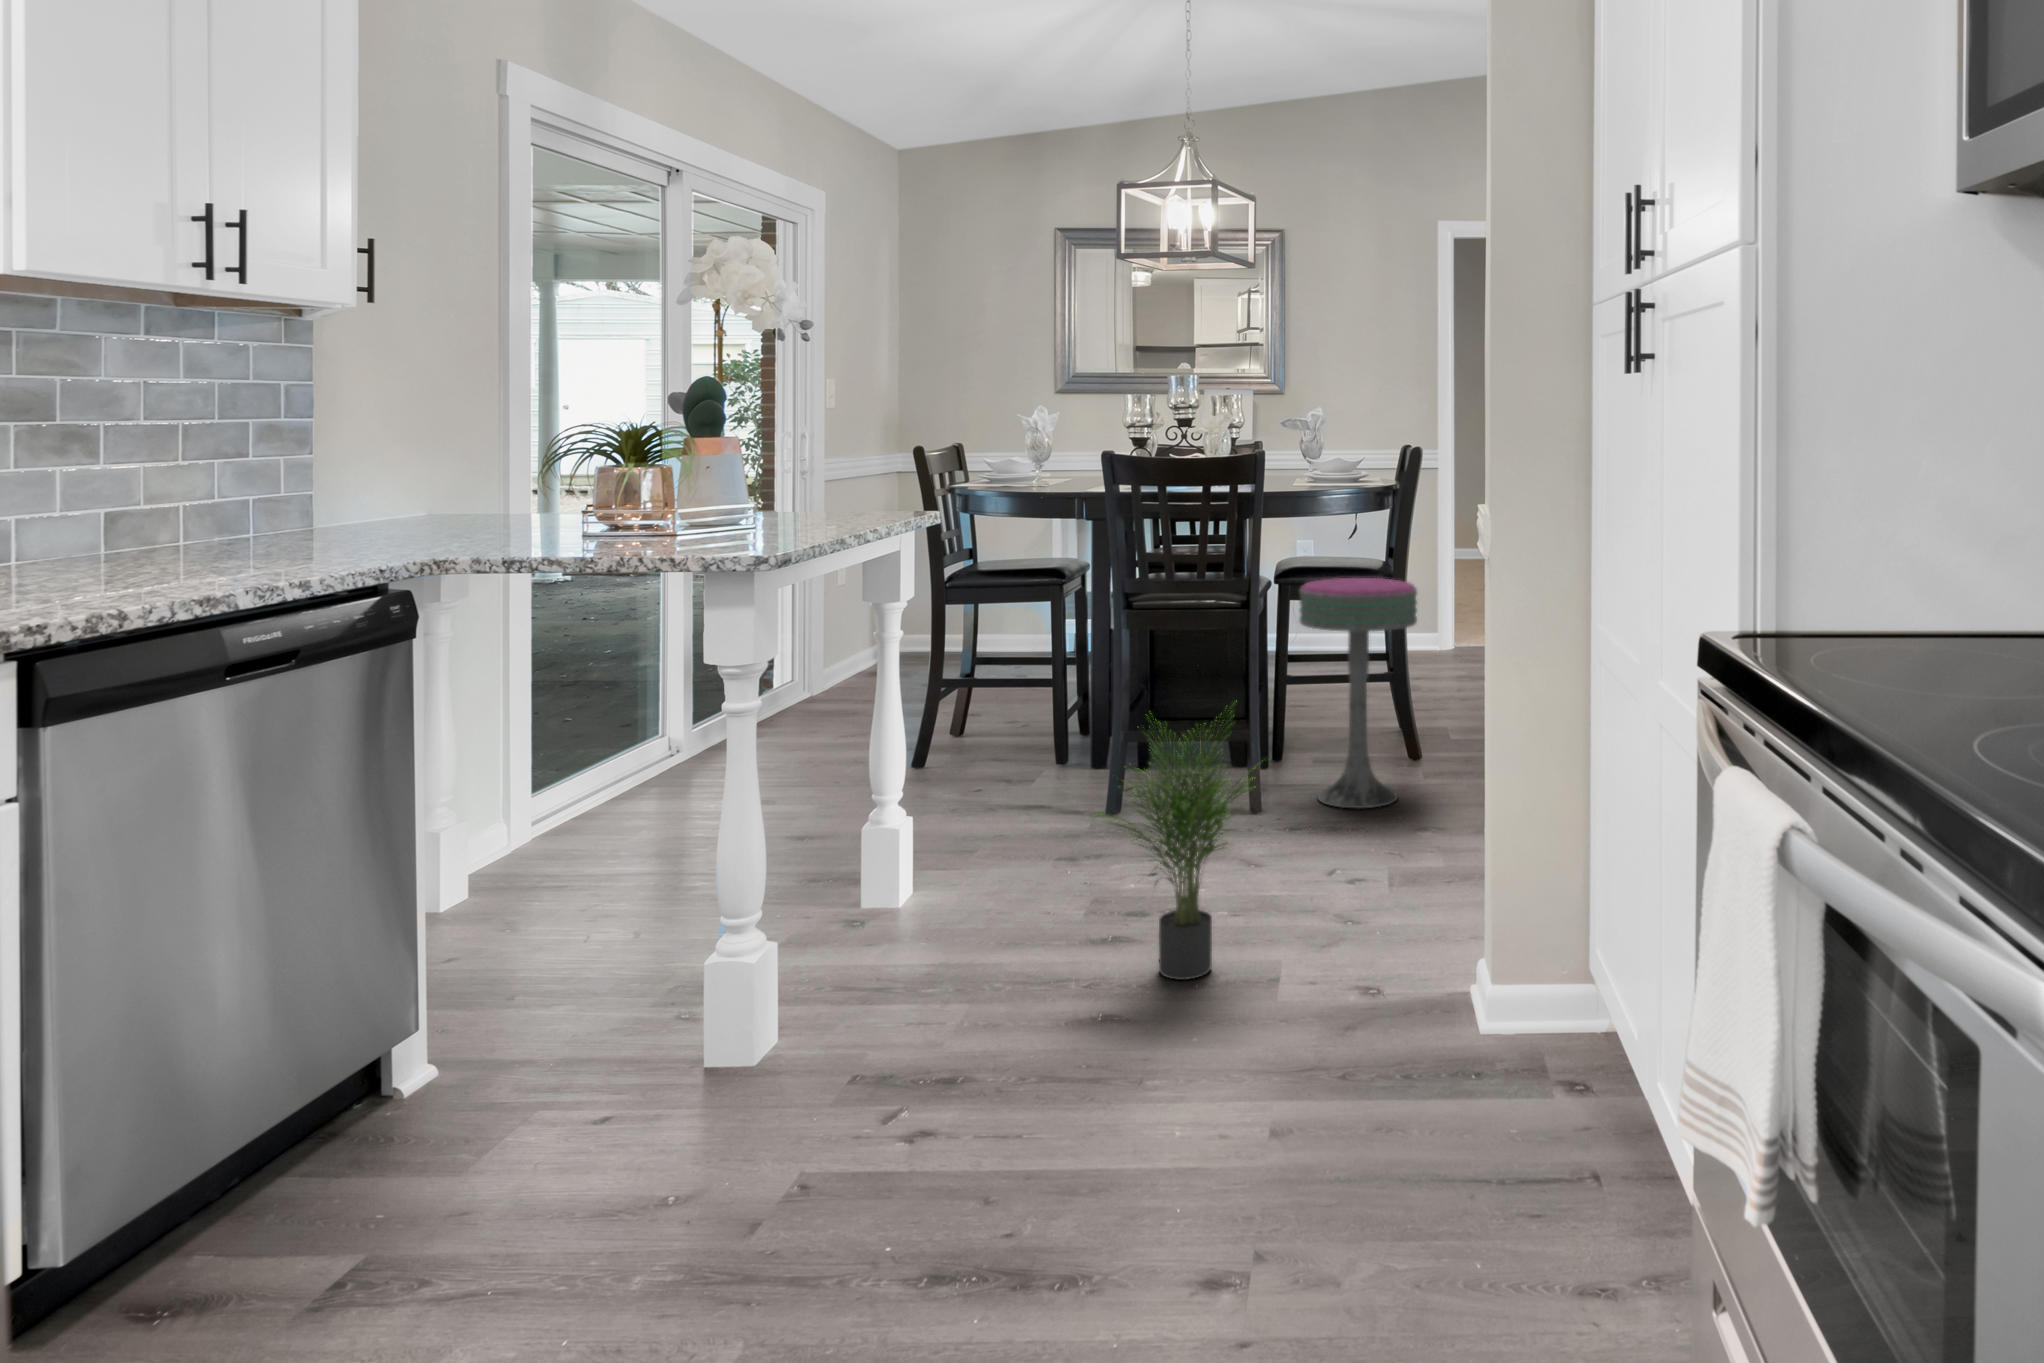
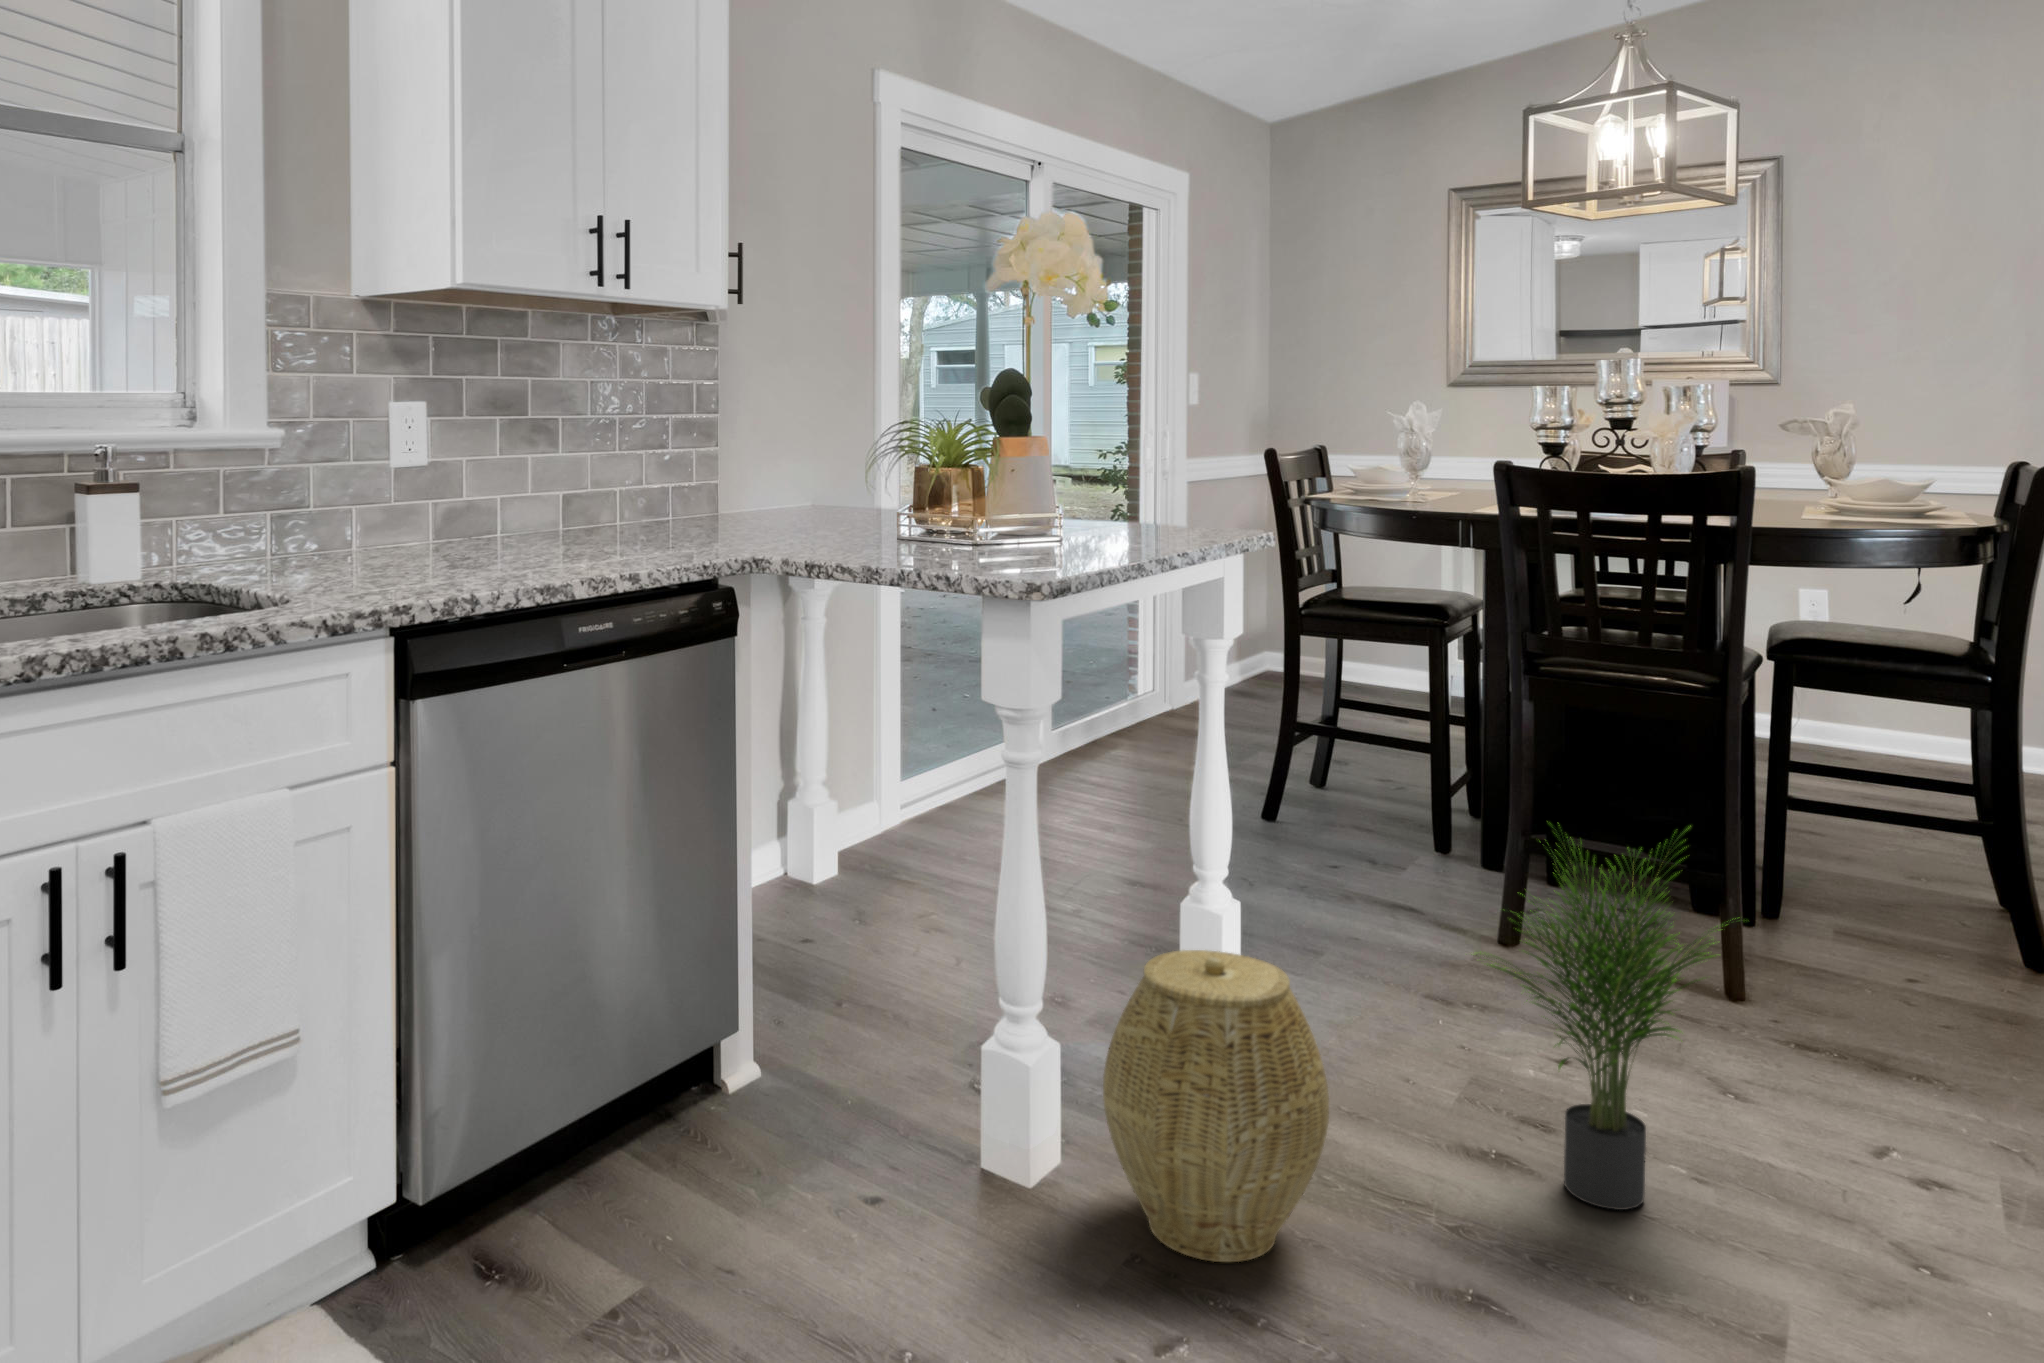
bar stool: present [1299,578,1417,808] -> none [1793,652,1998,997]
woven basket: none [806,847,992,1090] -> present [1103,950,1329,1262]

